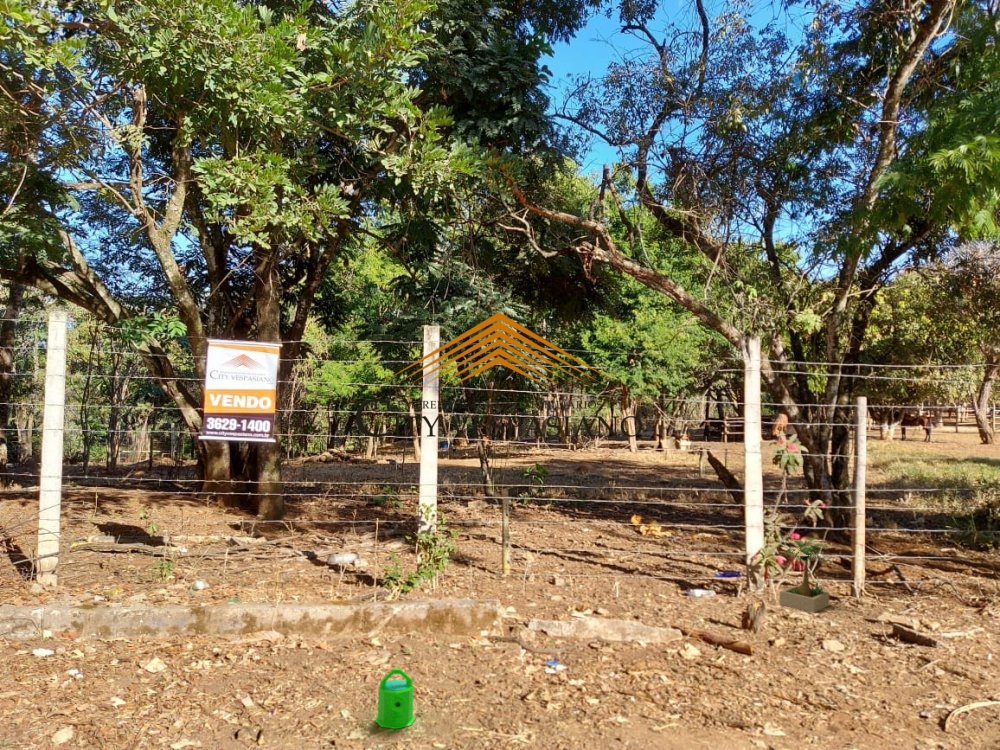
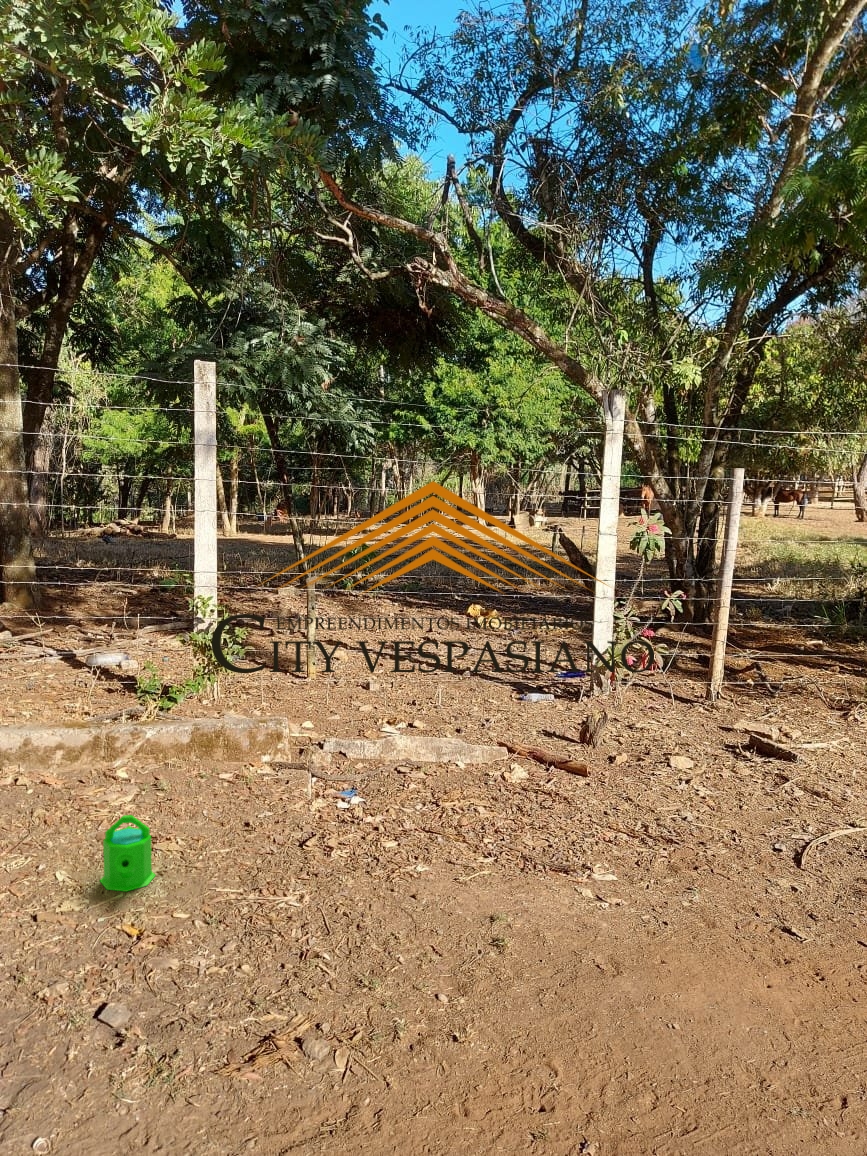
potted plant: present [780,537,829,612] -> none [626,632,693,721]

